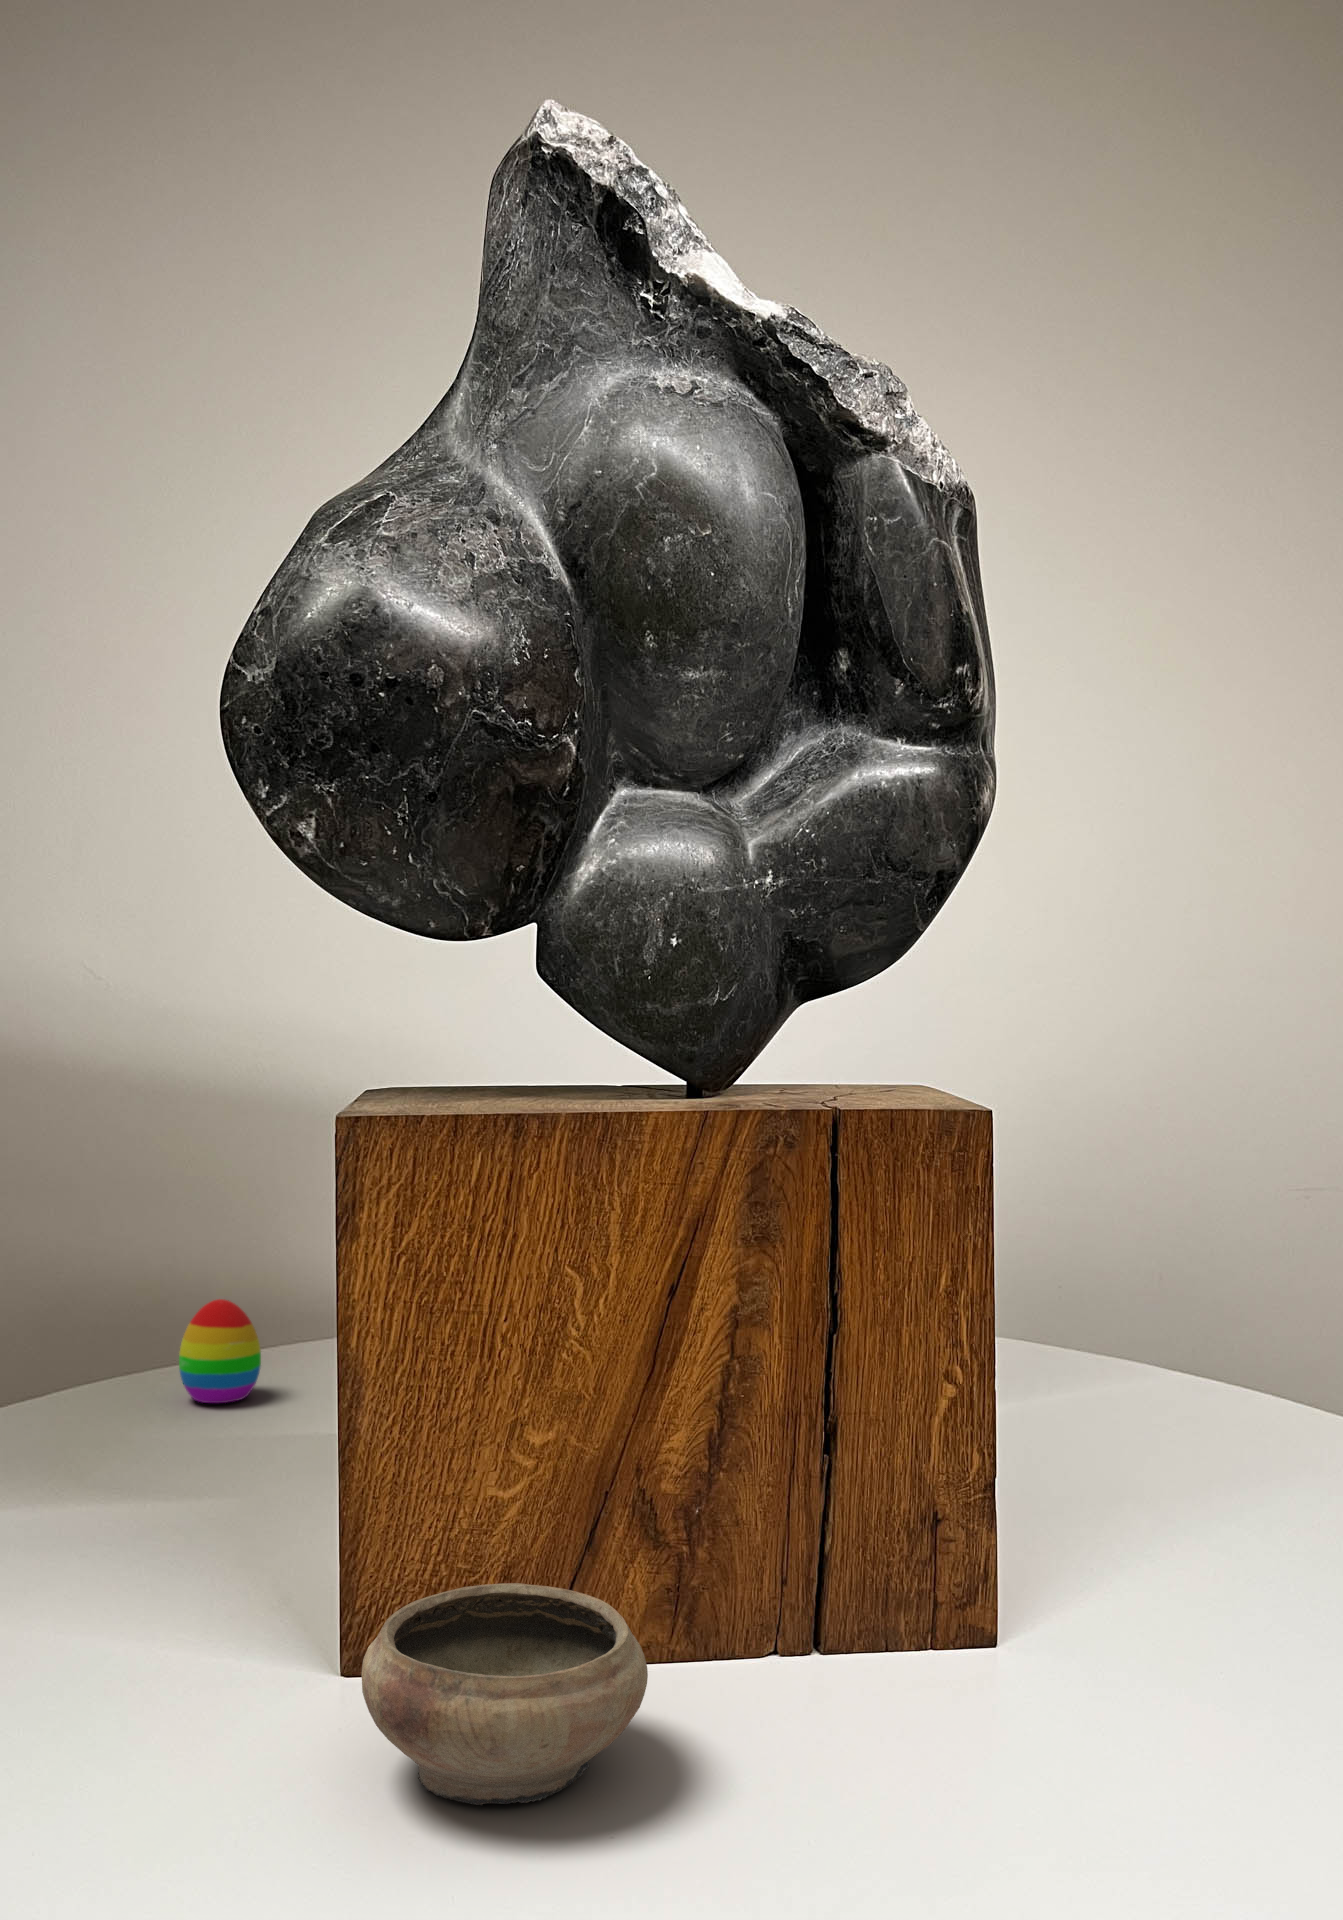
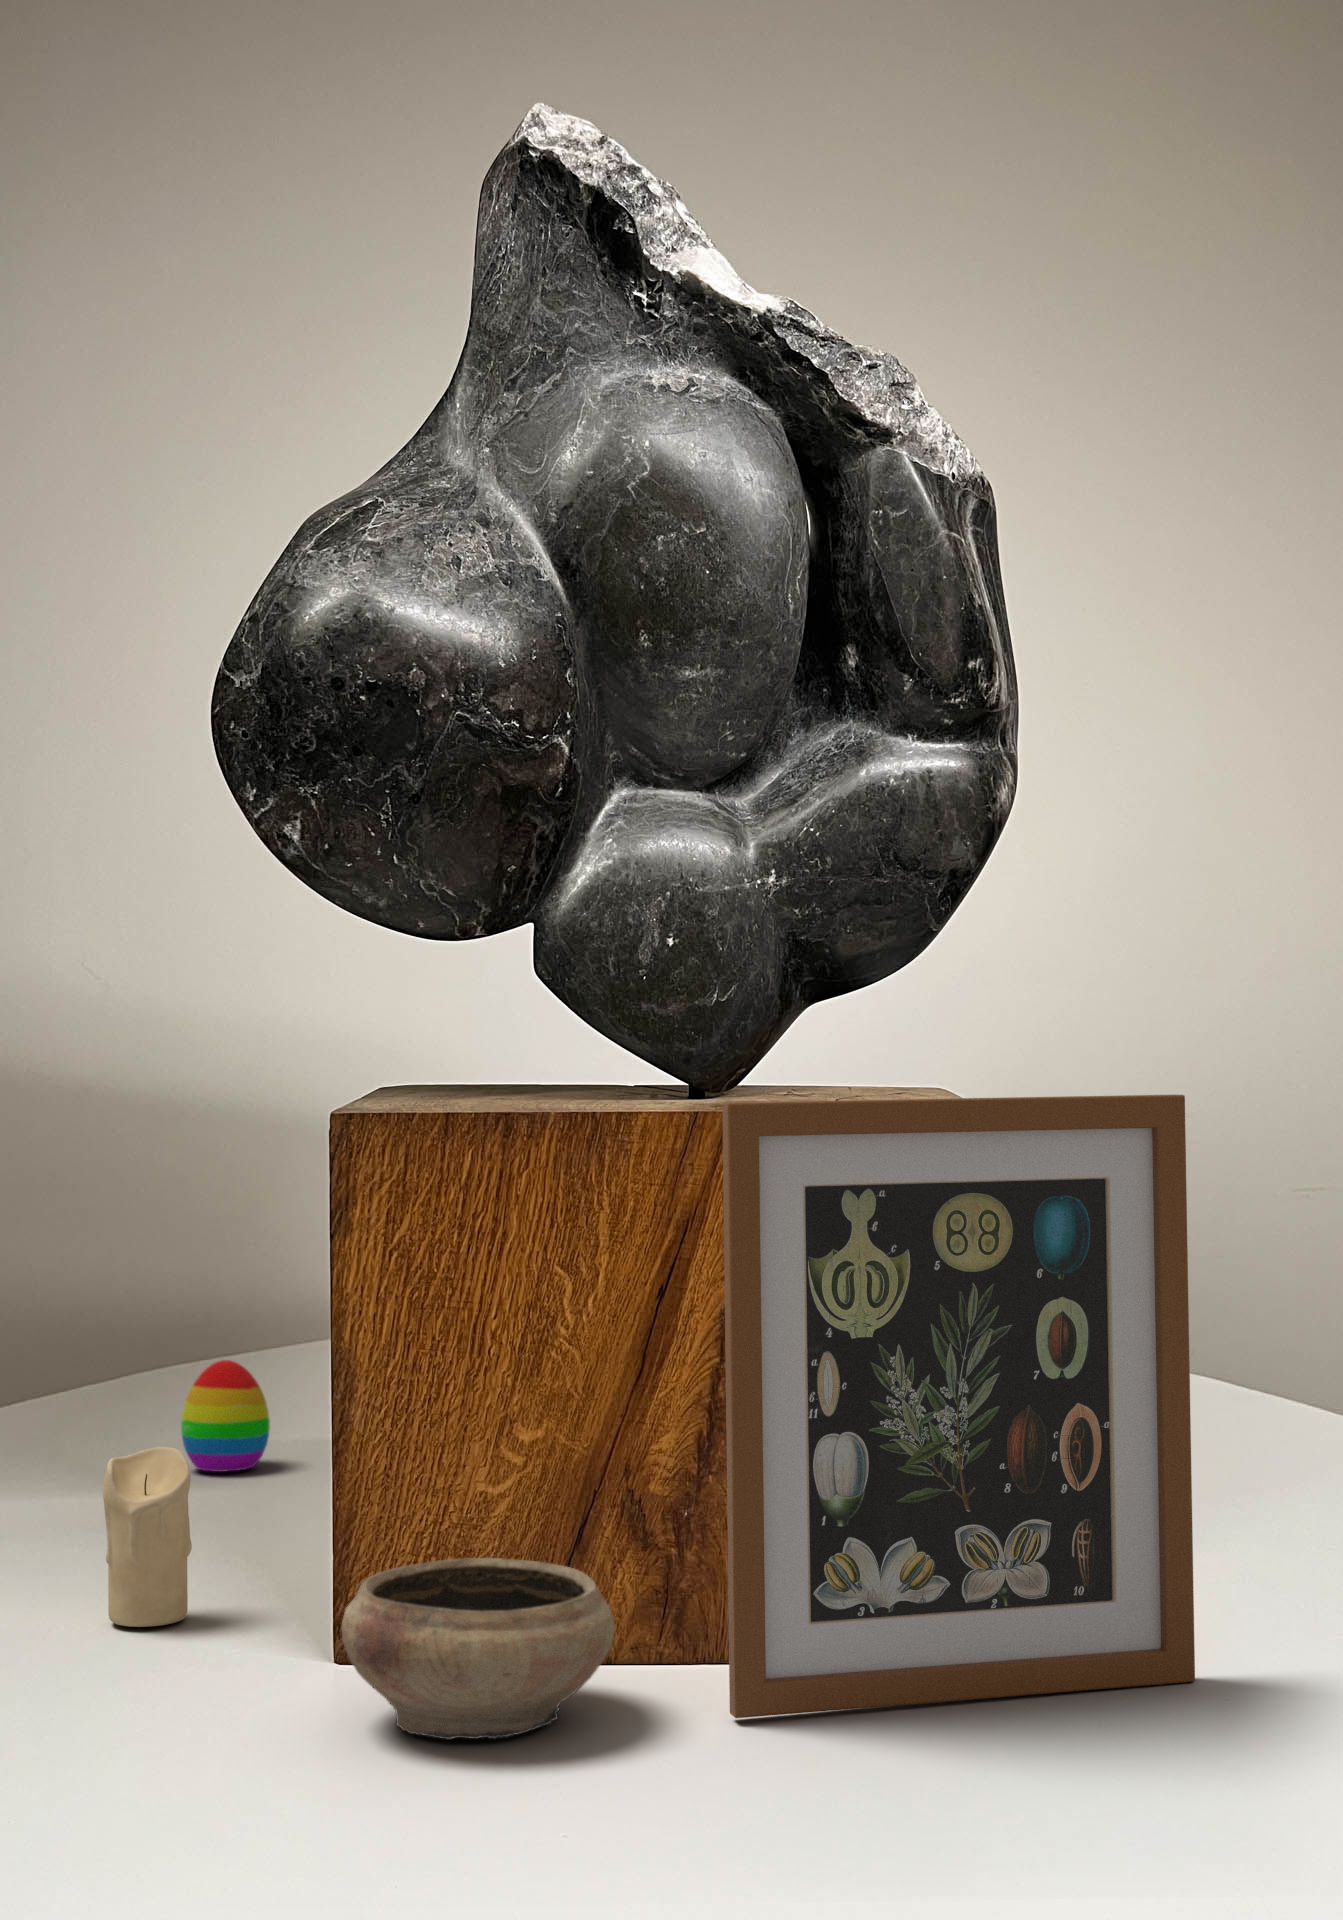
picture frame: none [765,1110,1216,1764] -> present [722,1095,1195,1718]
candle: none [105,1437,195,1623] -> present [103,1447,192,1627]

